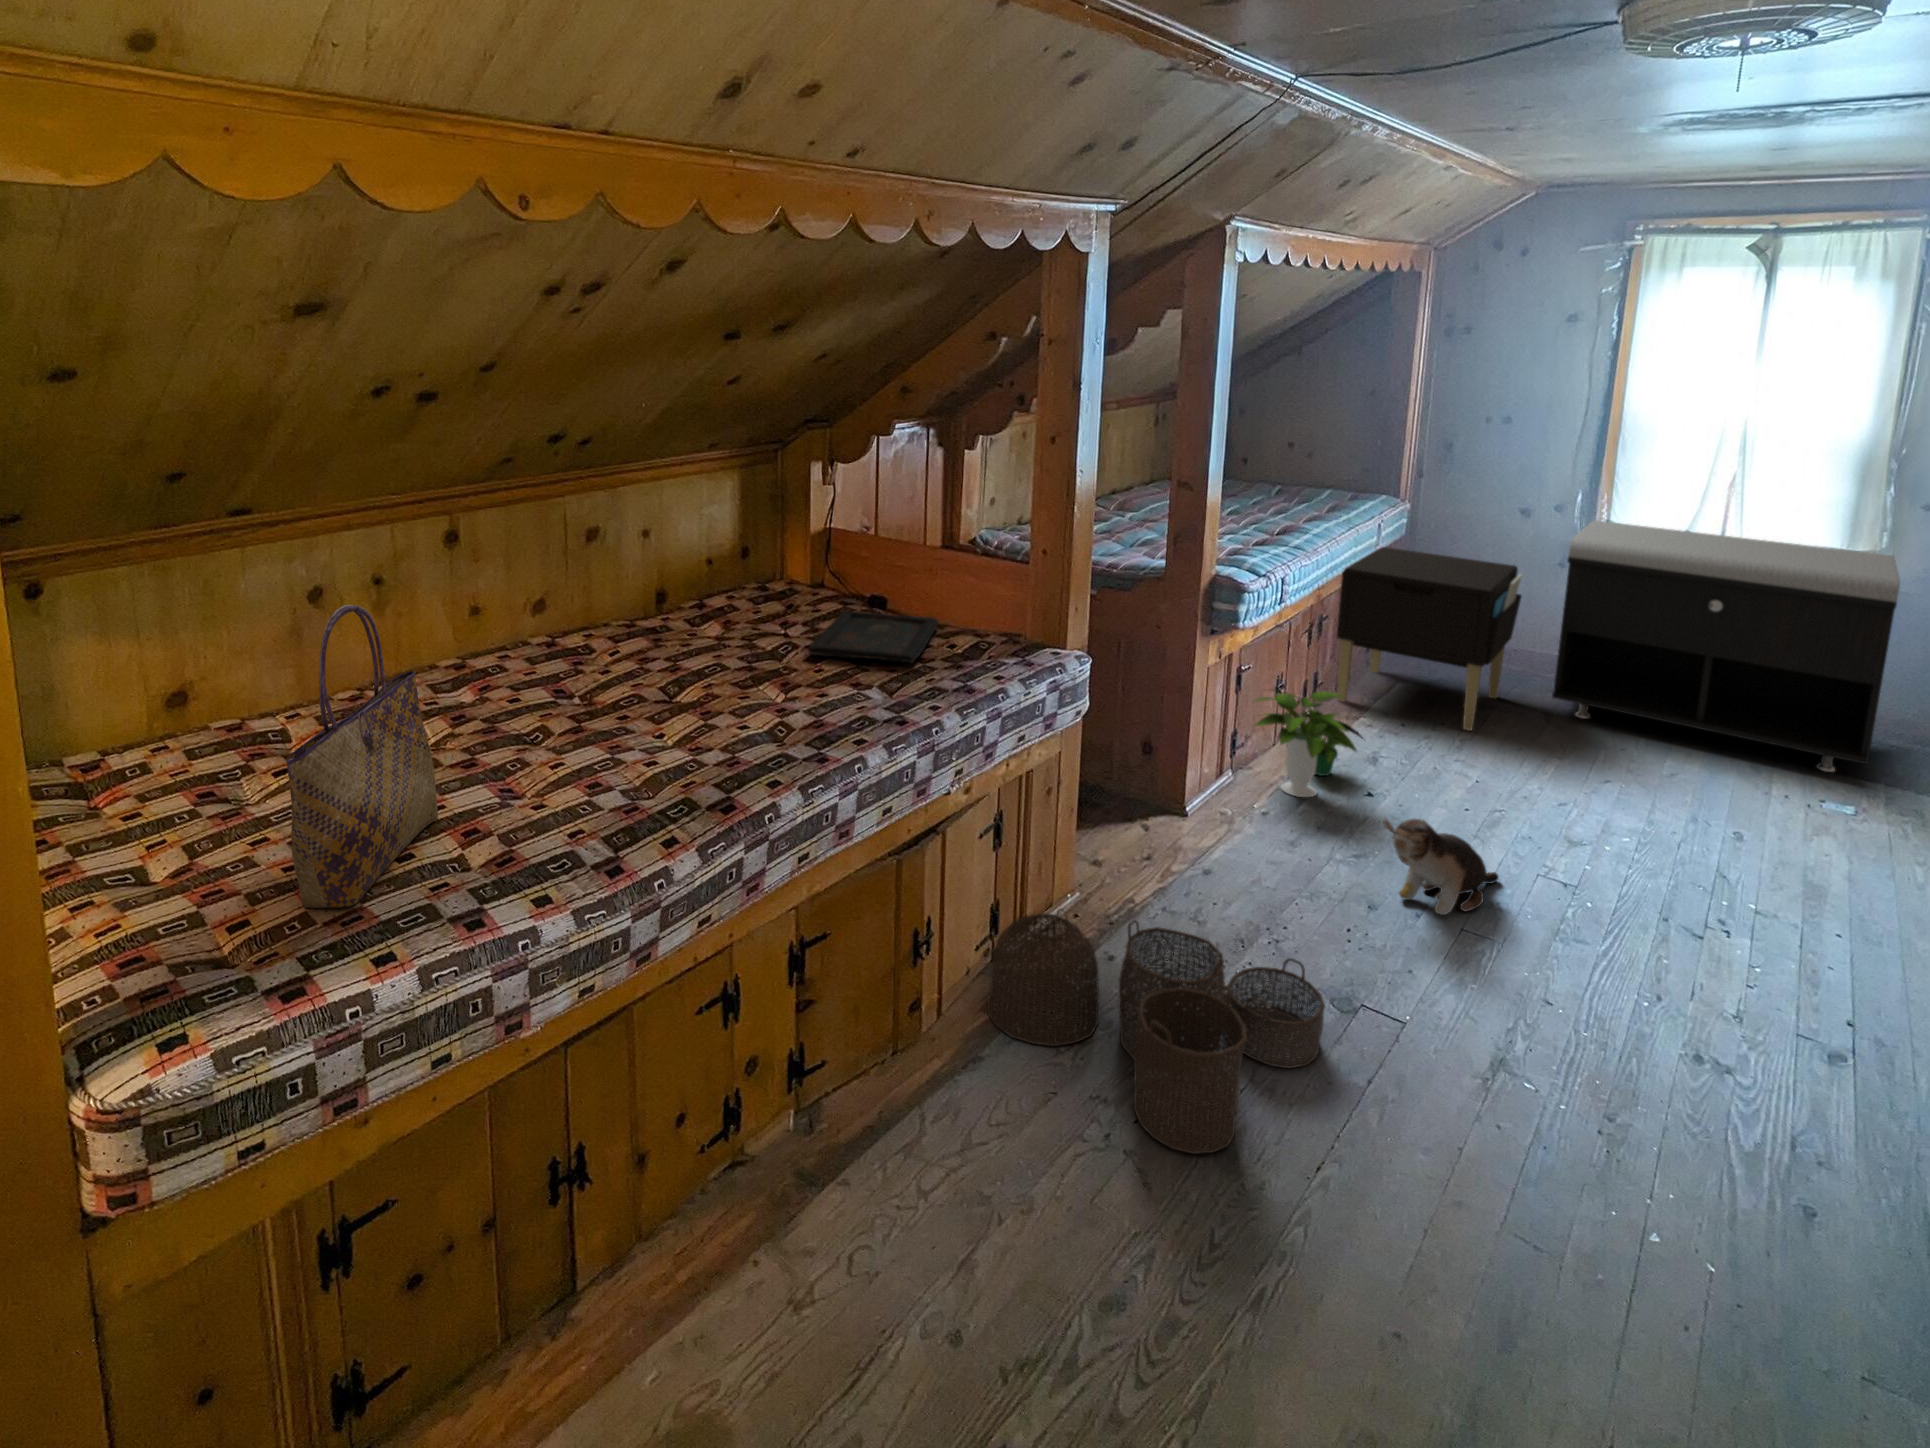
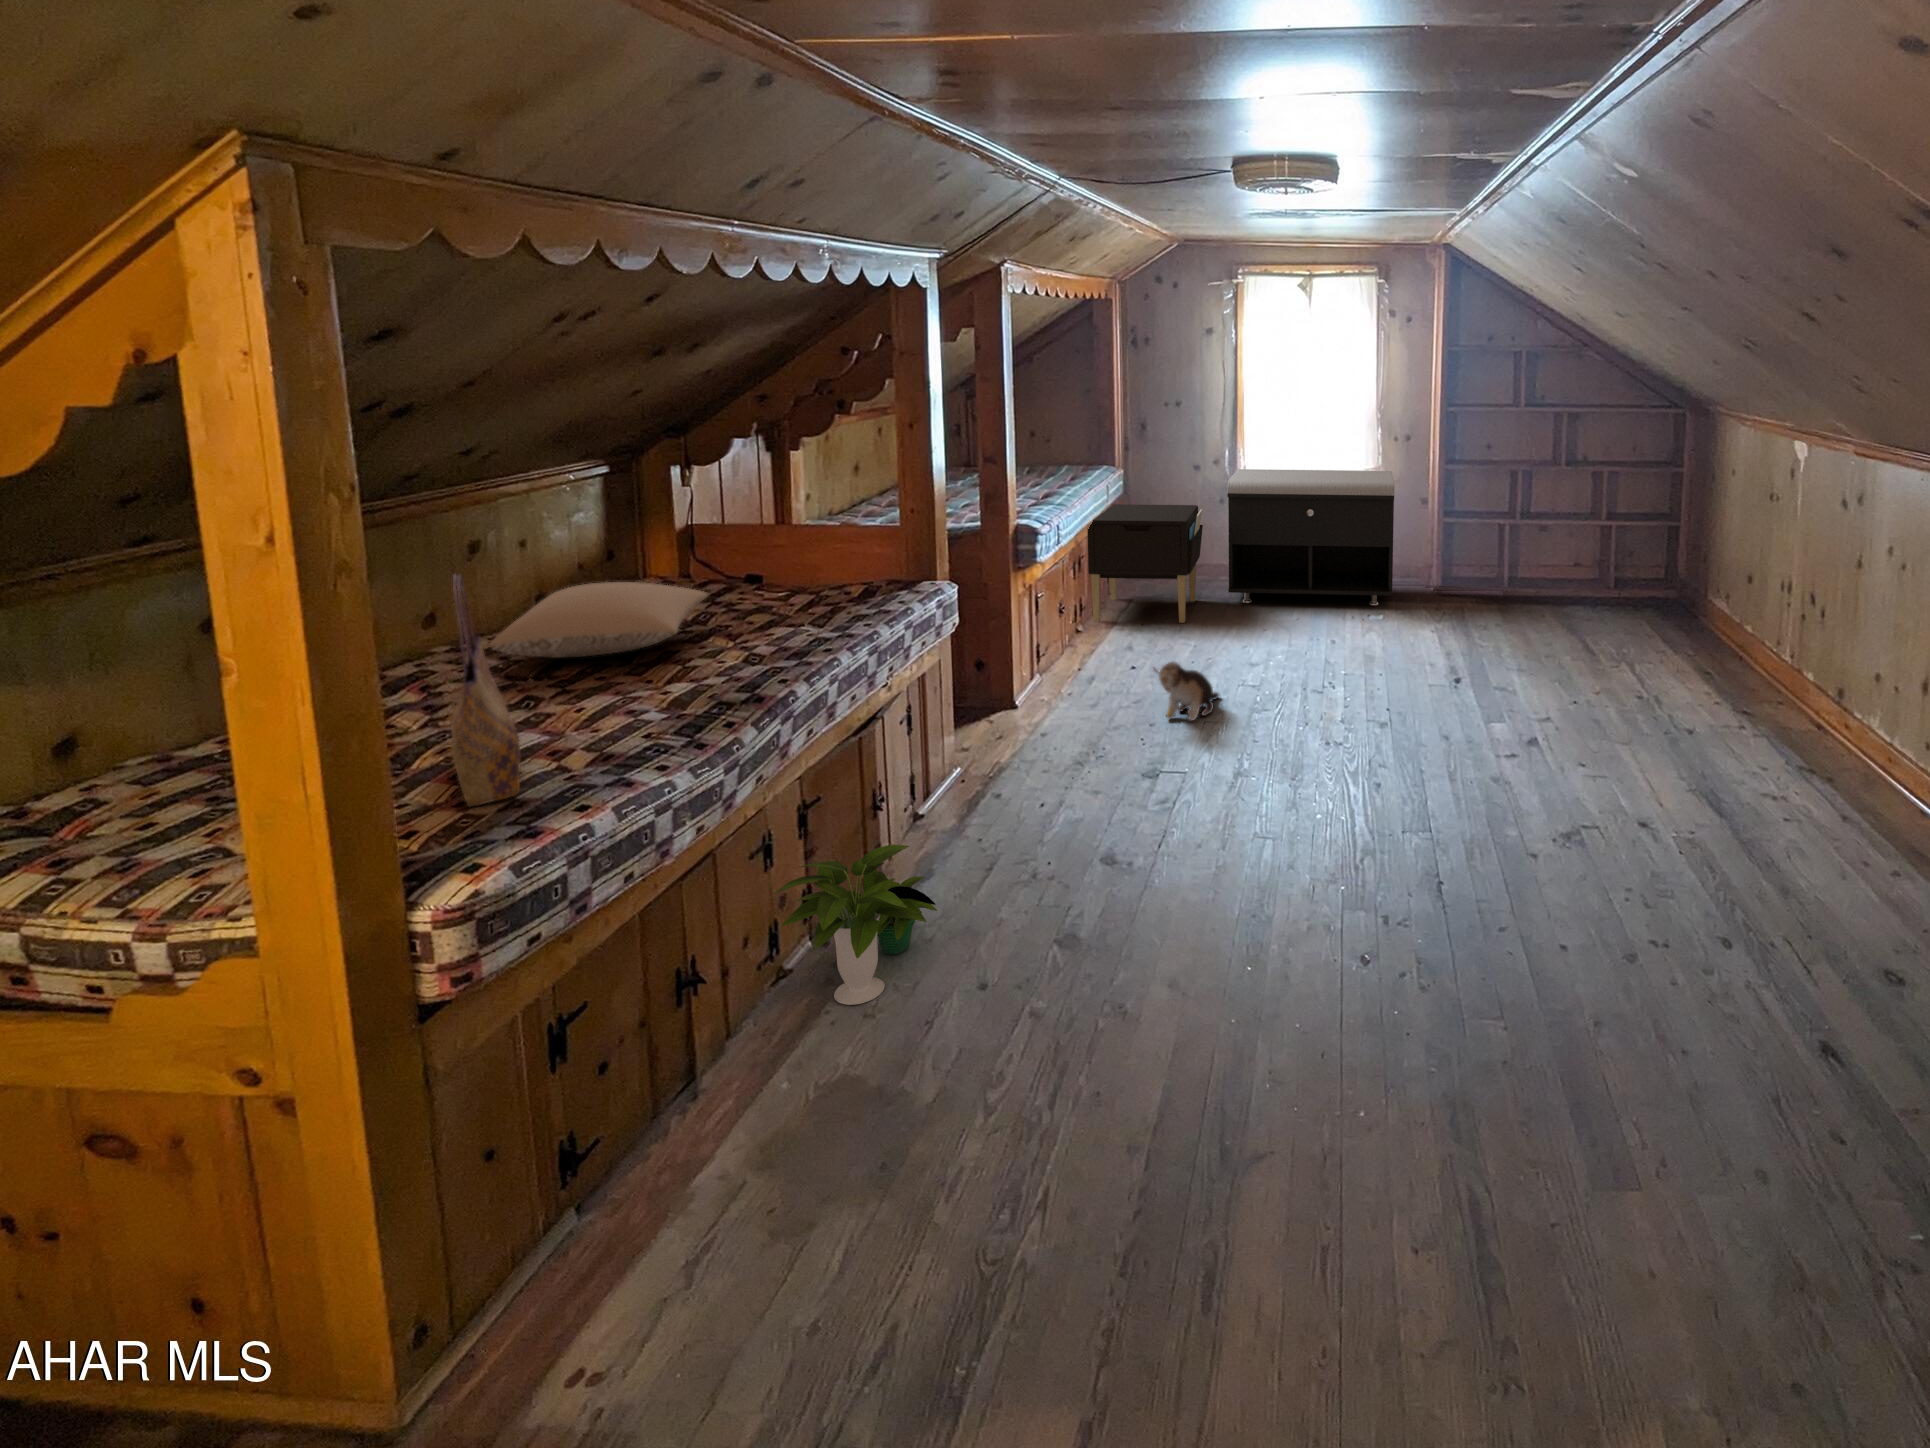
pillow: none [531,597,782,688] -> present [490,582,708,658]
tray: present [808,611,938,662] -> none [729,579,825,616]
potted plant: present [1255,690,1362,797] -> present [775,845,937,1005]
woven basket: present [987,909,1325,1154] -> none [920,749,1144,868]

